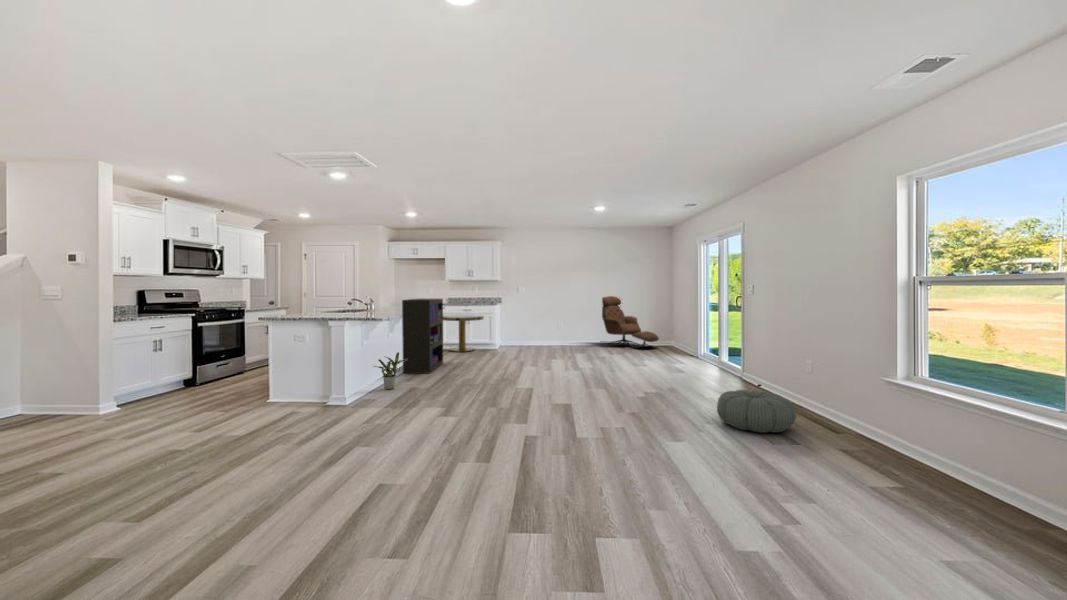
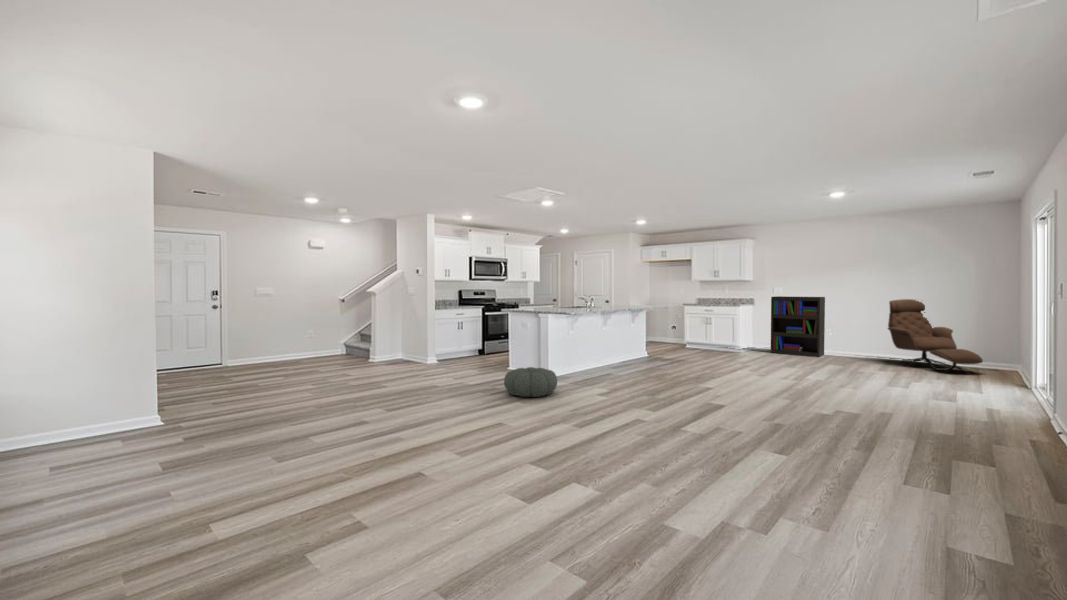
bookshelf: present [402,298,443,373] -> present [771,296,825,357]
side table: present [443,315,484,352] -> none [676,316,722,353]
potted plant: present [374,352,405,389] -> none [573,343,602,373]
pouf: present [717,390,796,433] -> present [504,367,557,397]

